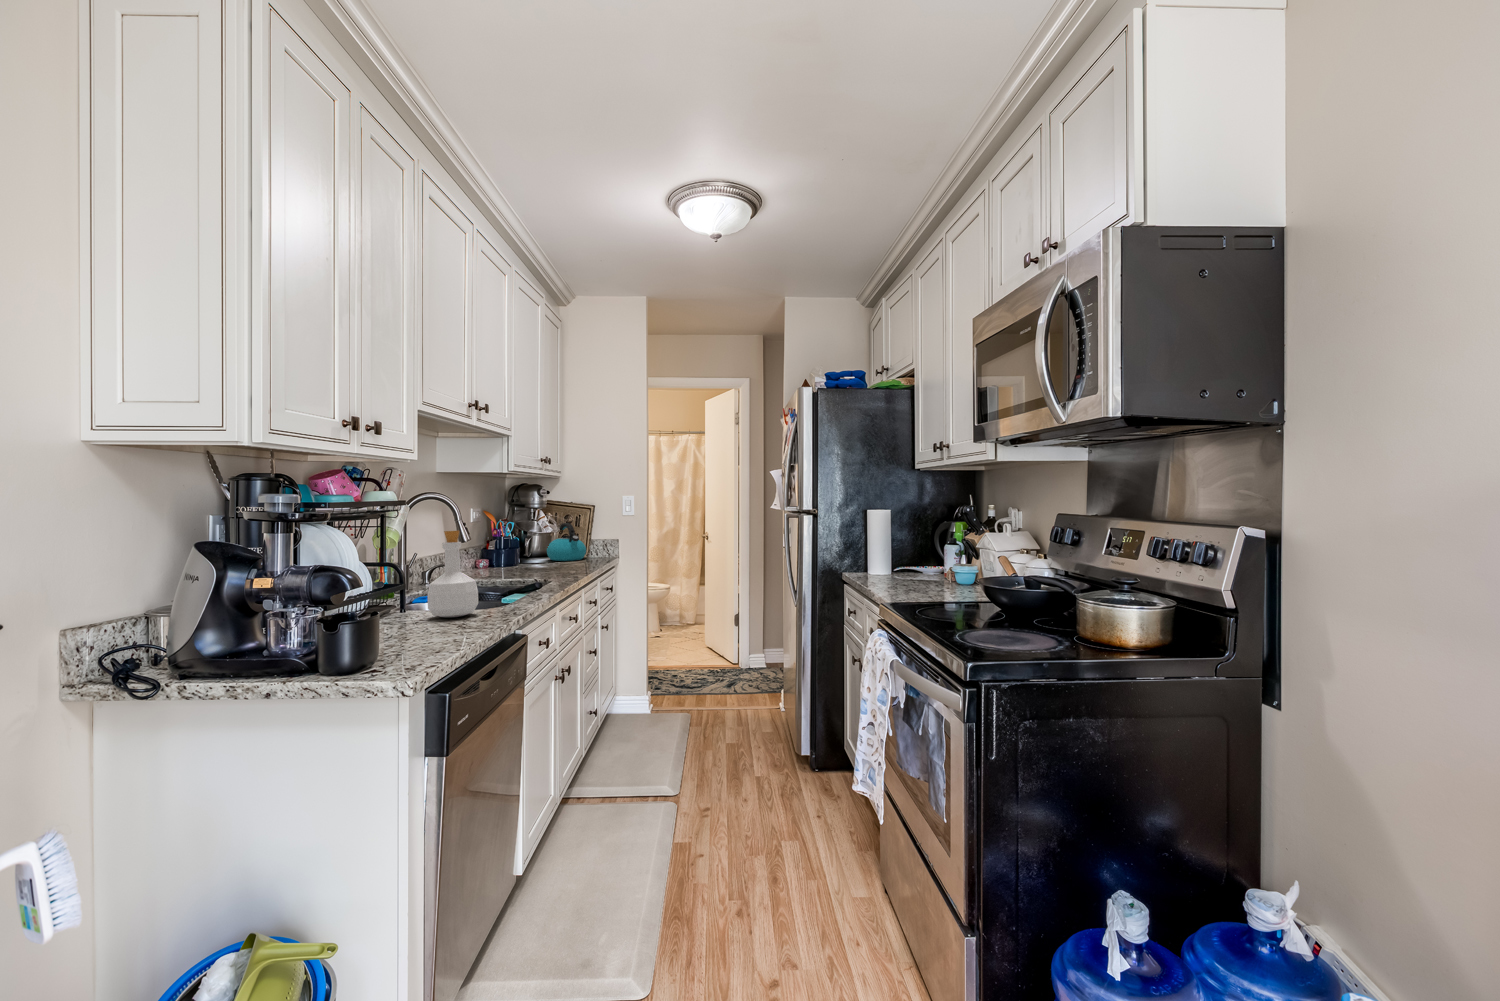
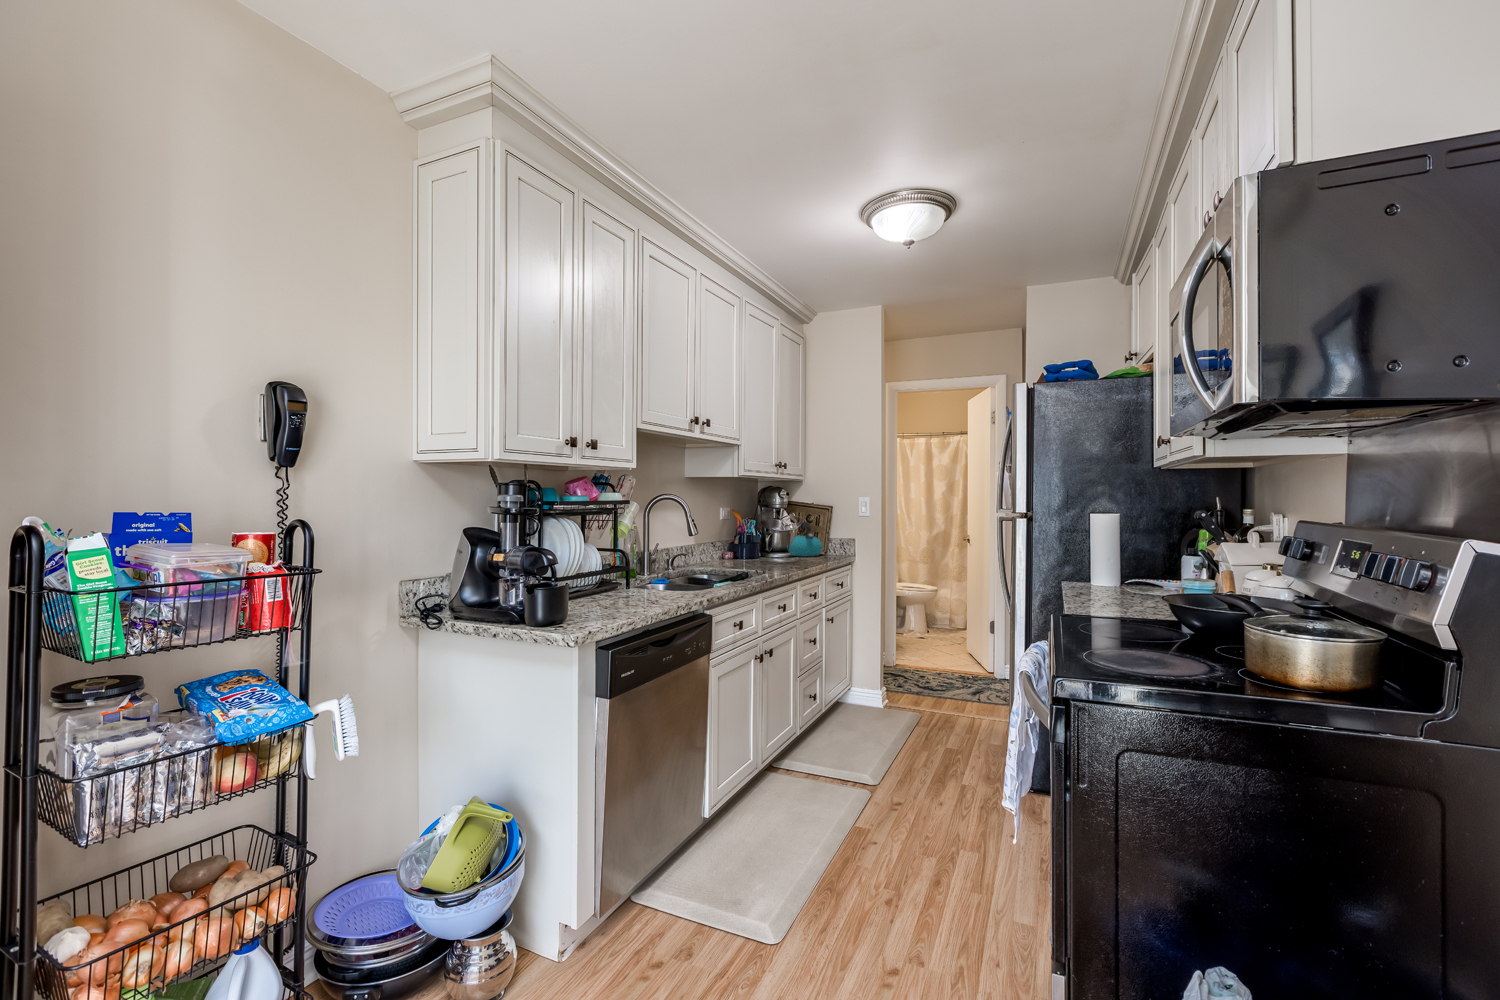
bottle: present [427,531,478,617] -> none [637,525,676,595]

